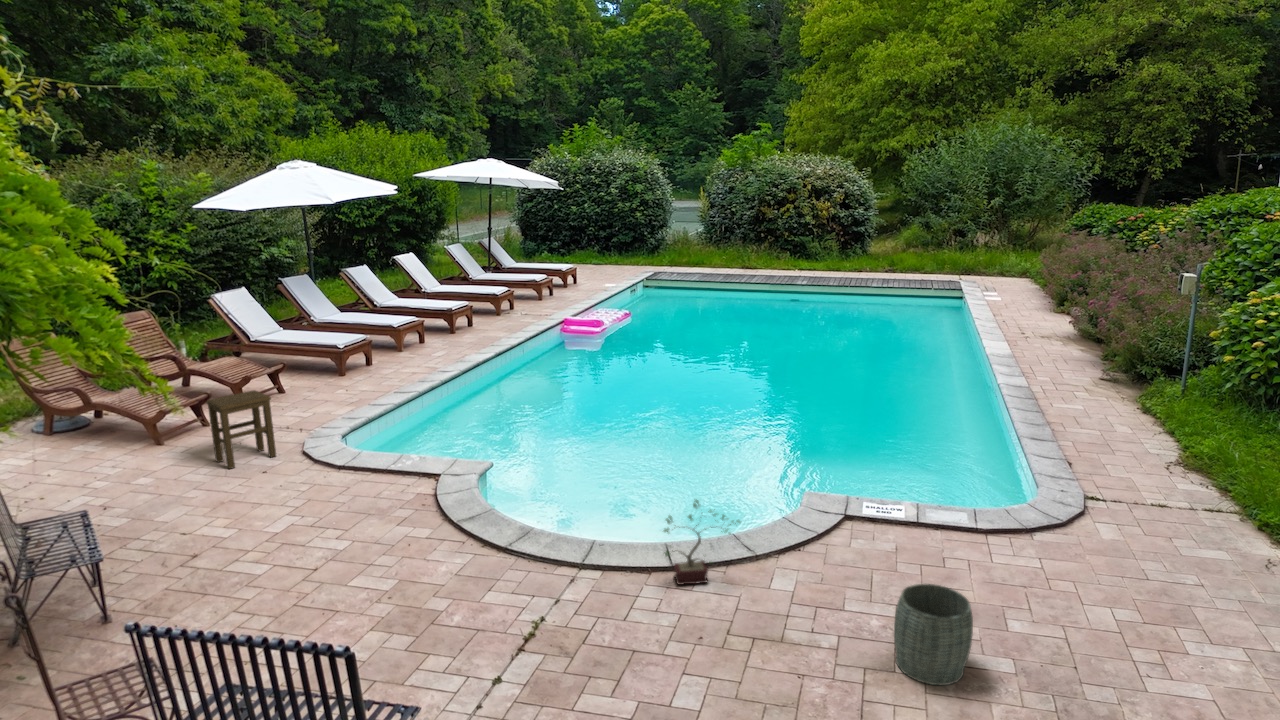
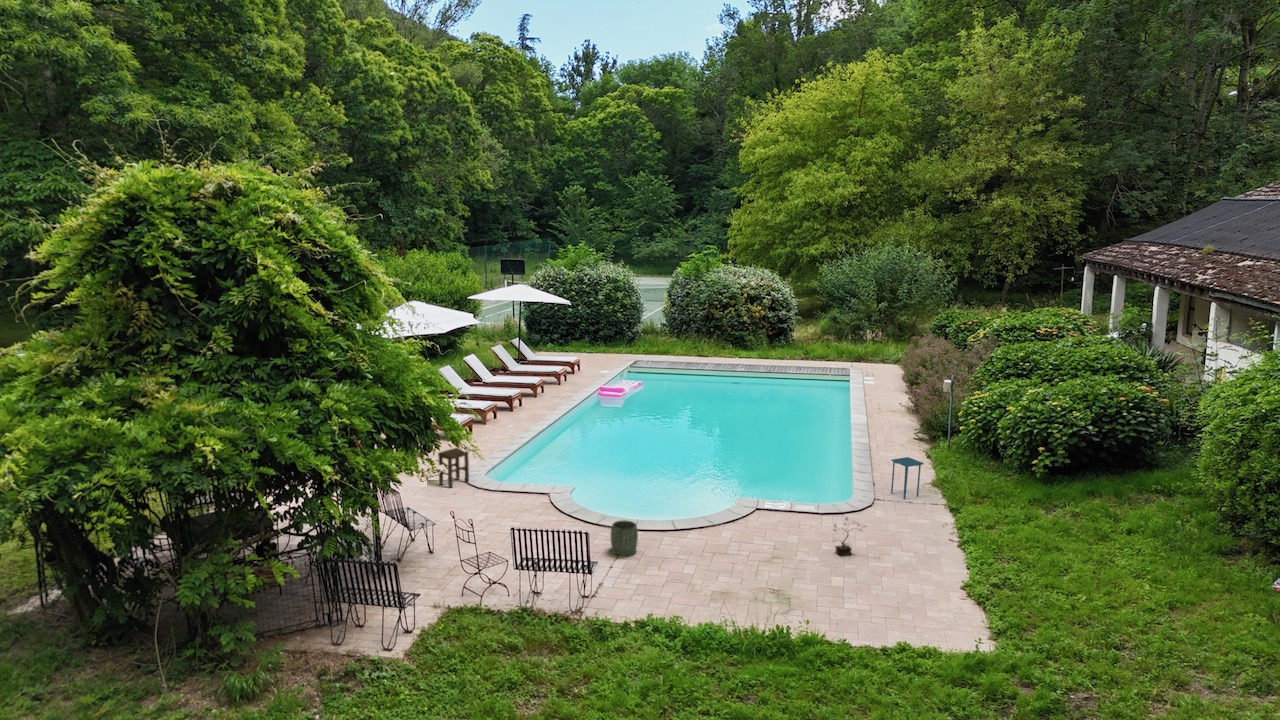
side table: none [1131,412,1215,503] -> present [891,457,924,499]
potted plant: present [664,500,740,585] -> present [834,518,858,555]
woven basket: present [894,584,973,685] -> present [611,520,638,555]

